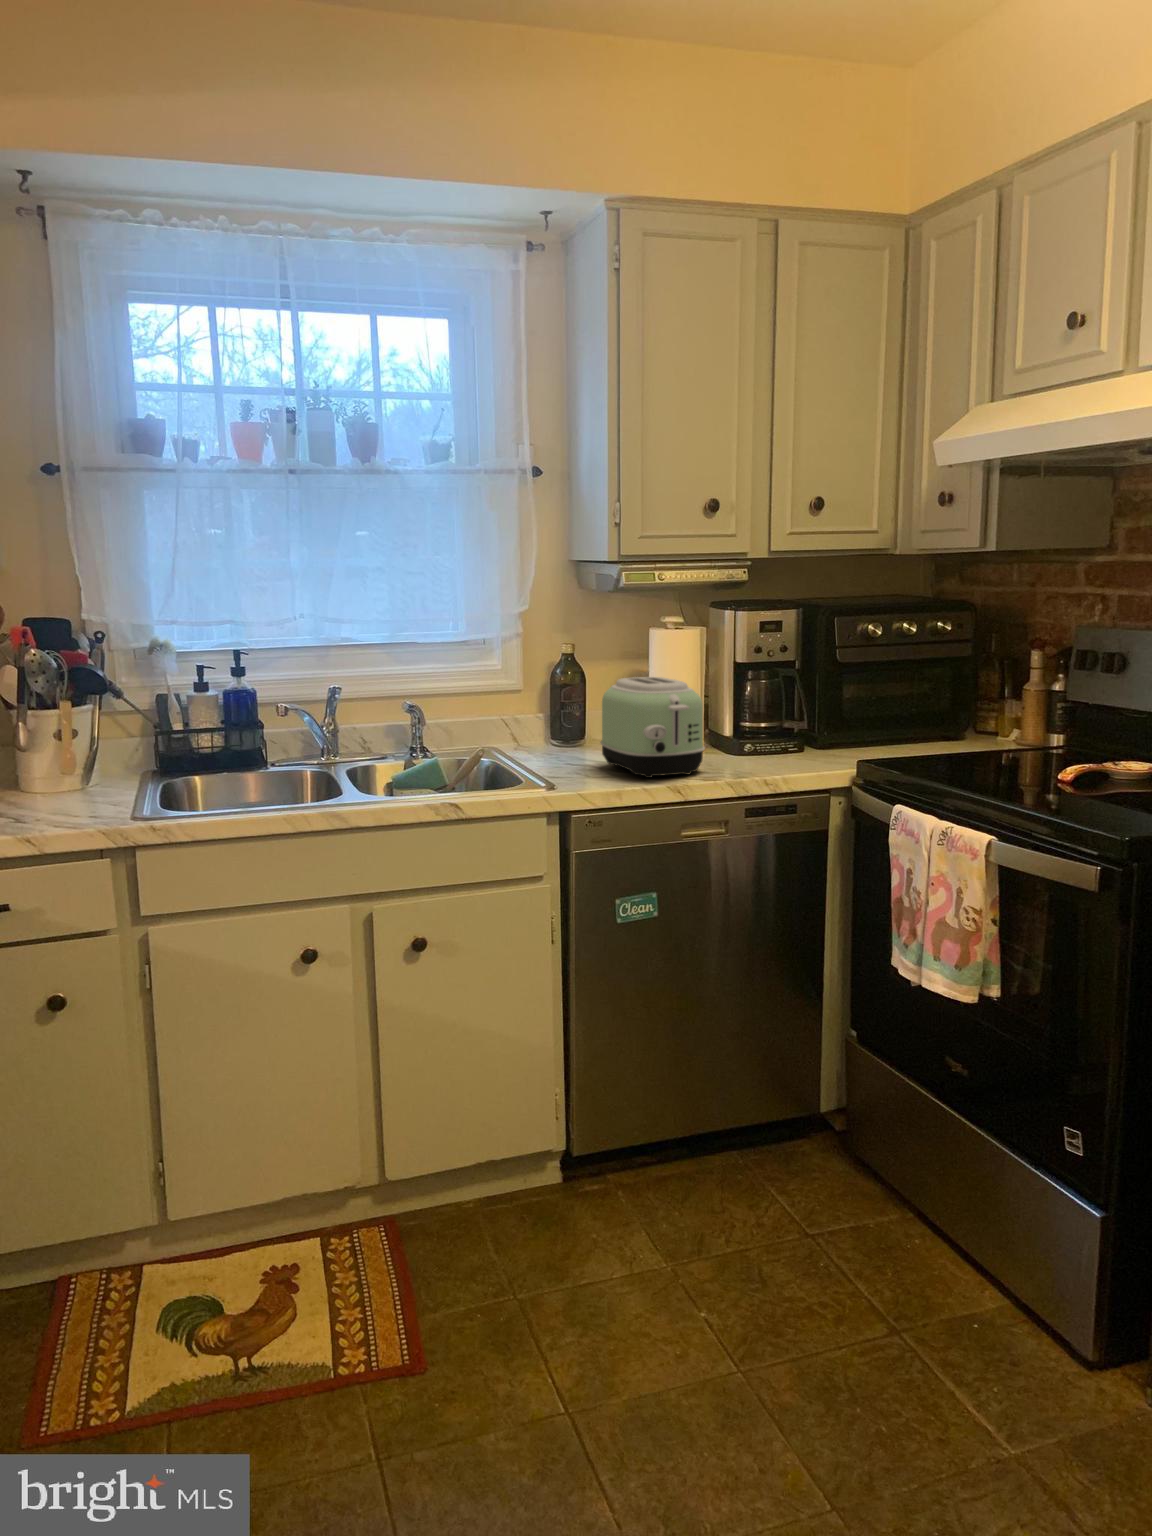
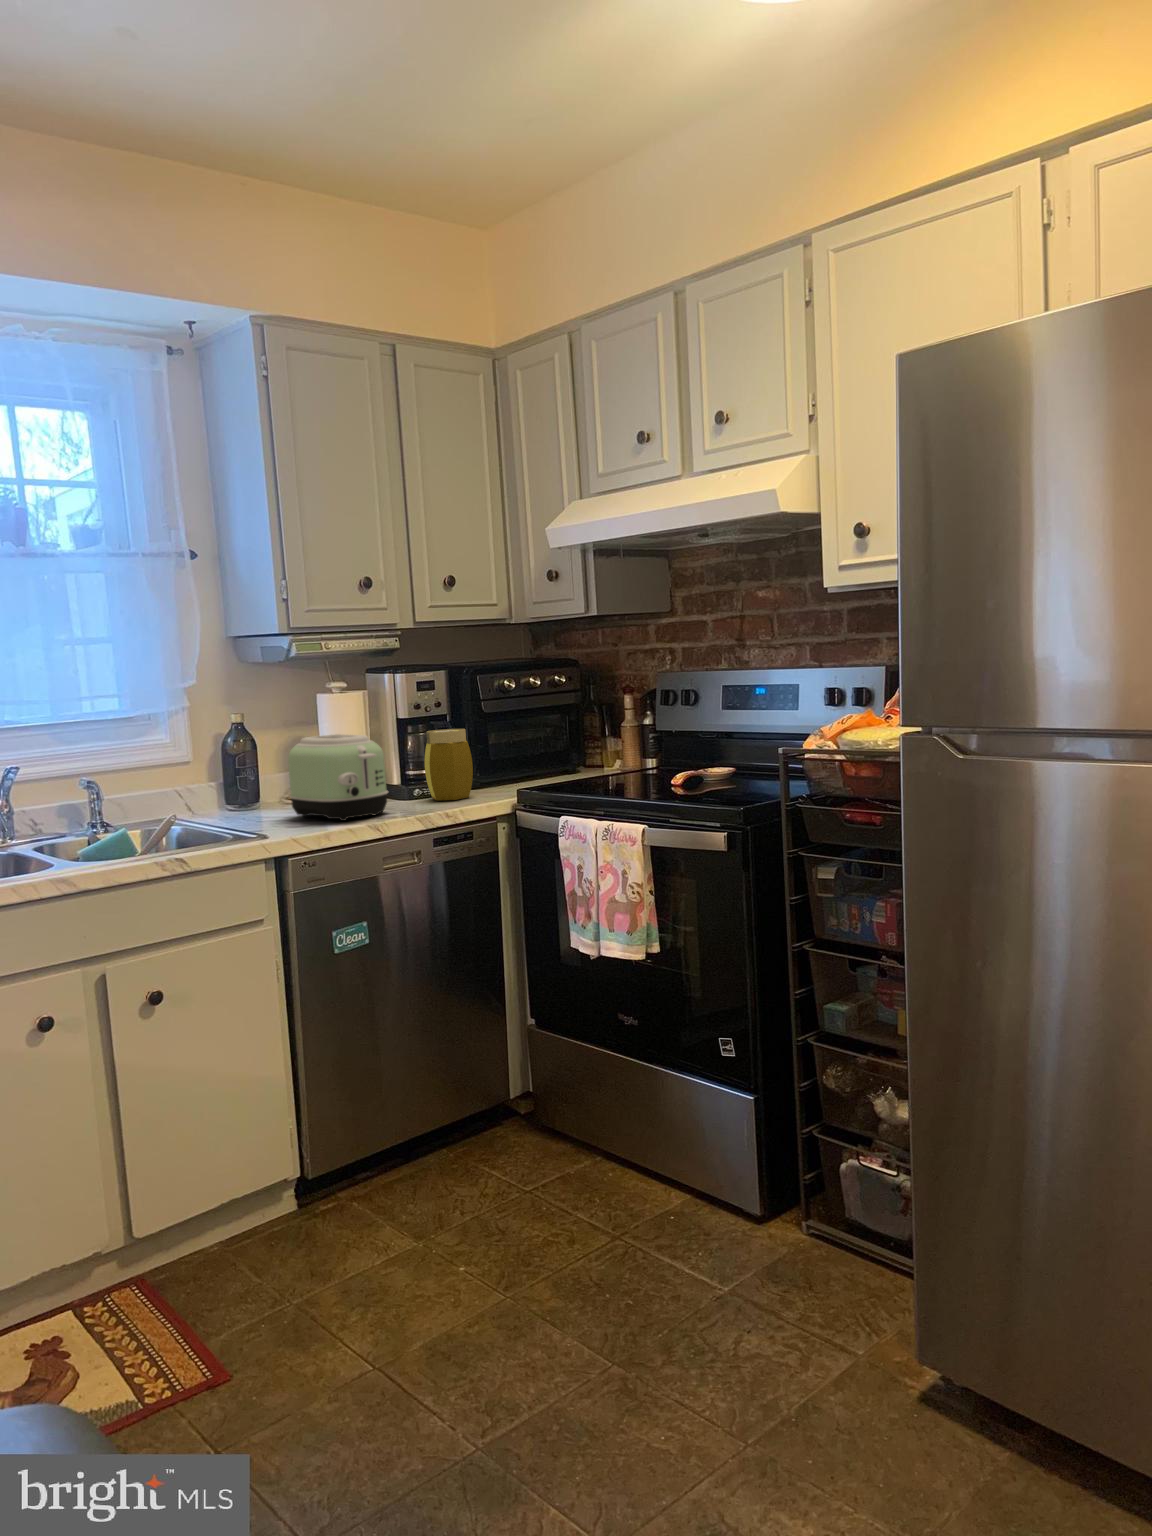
jar: none [759,679,813,764] -> present [425,729,473,800]

